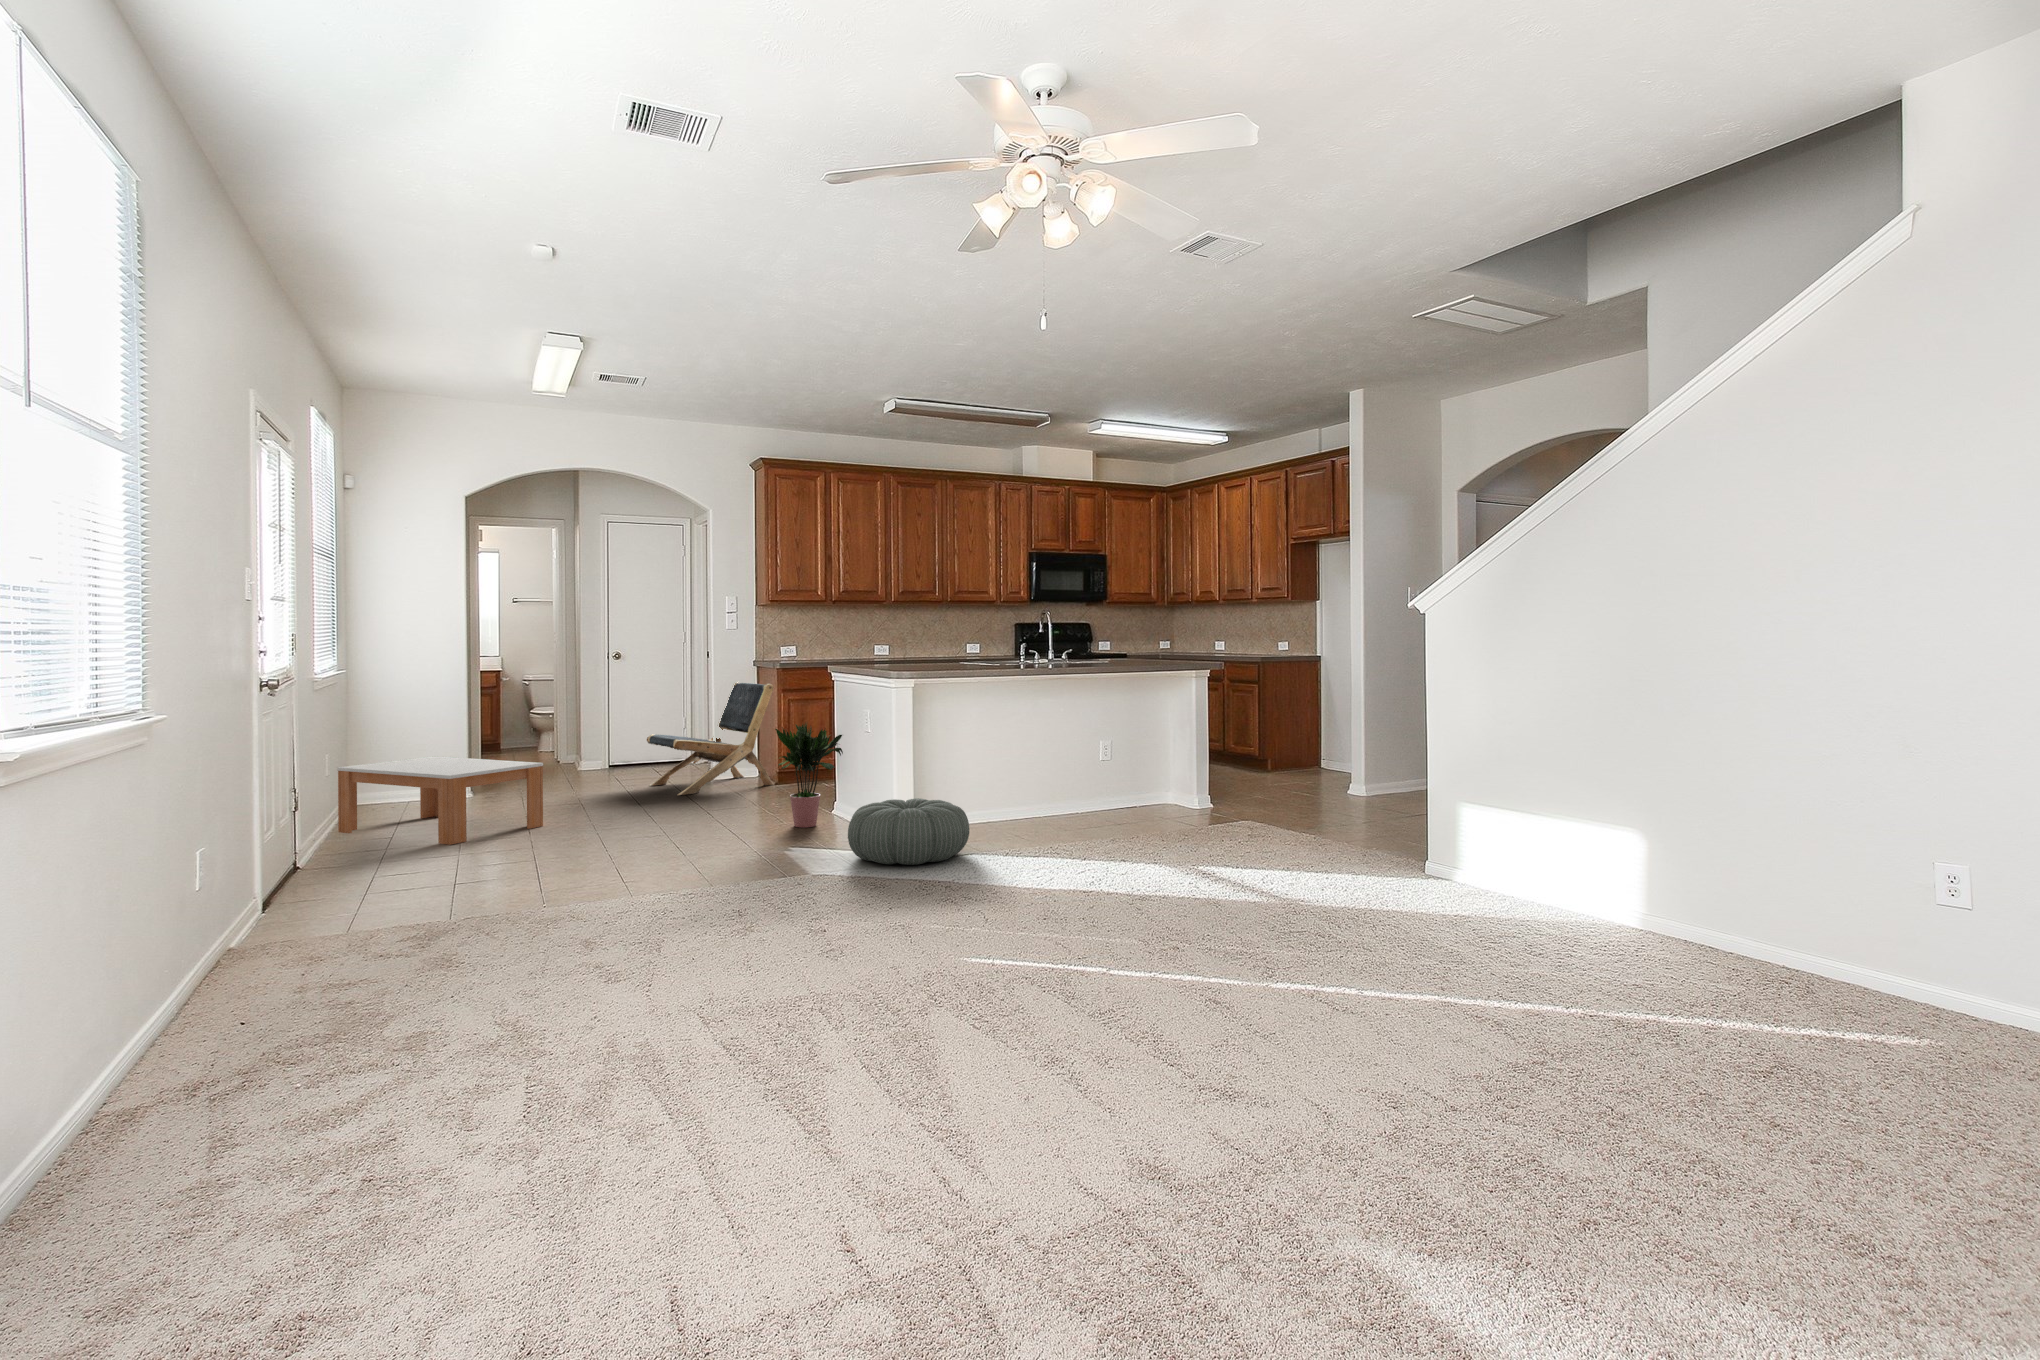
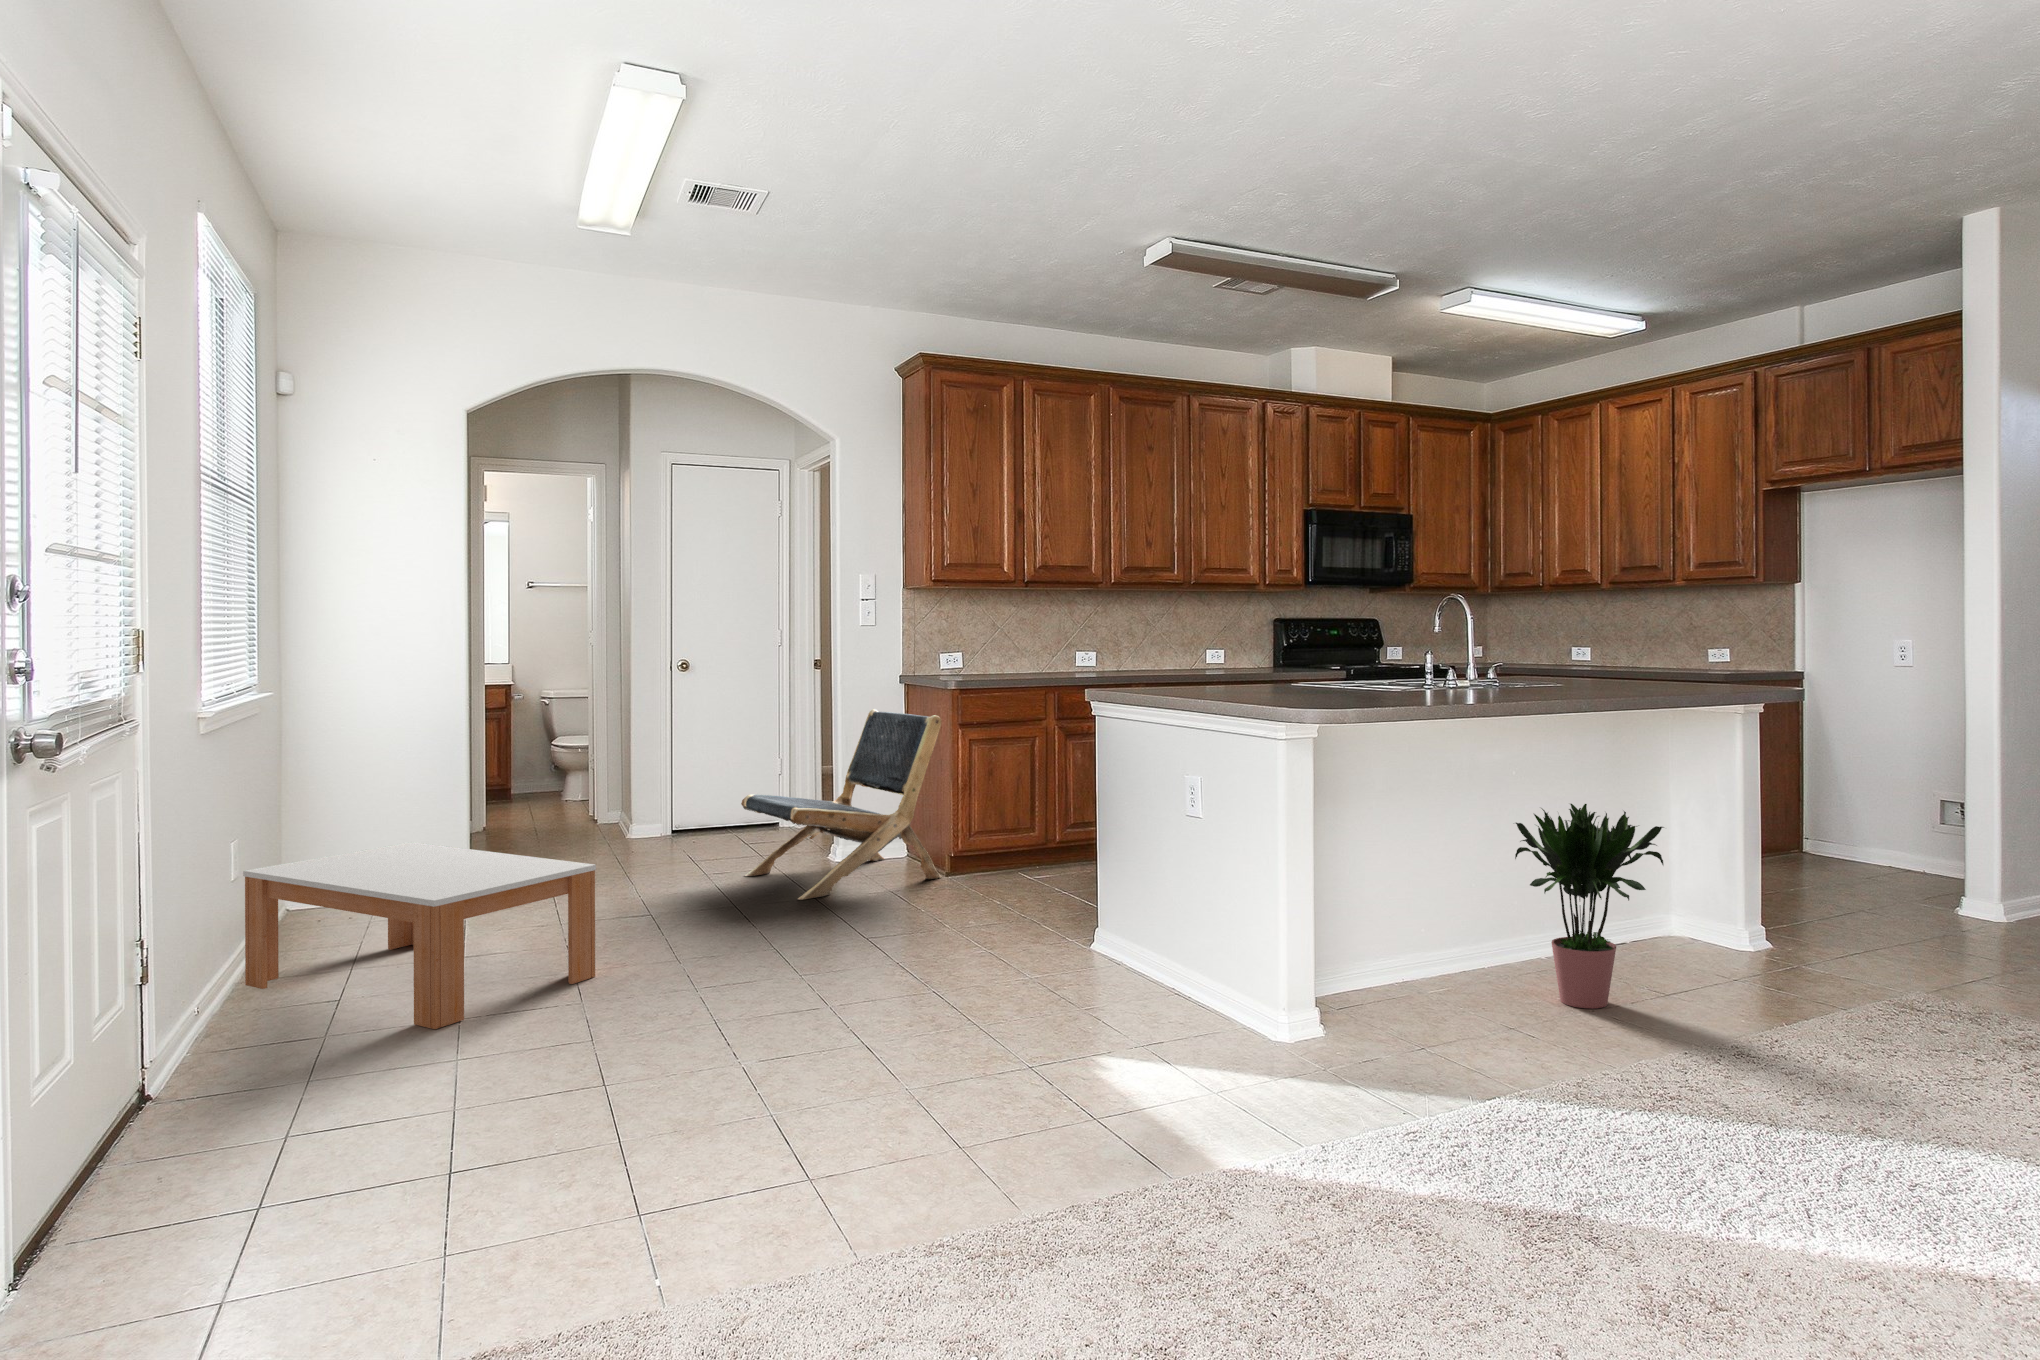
potted plant: present [775,723,843,827] -> present [1515,804,1664,1008]
pouf: present [848,798,969,865] -> none [1221,970,1482,1135]

